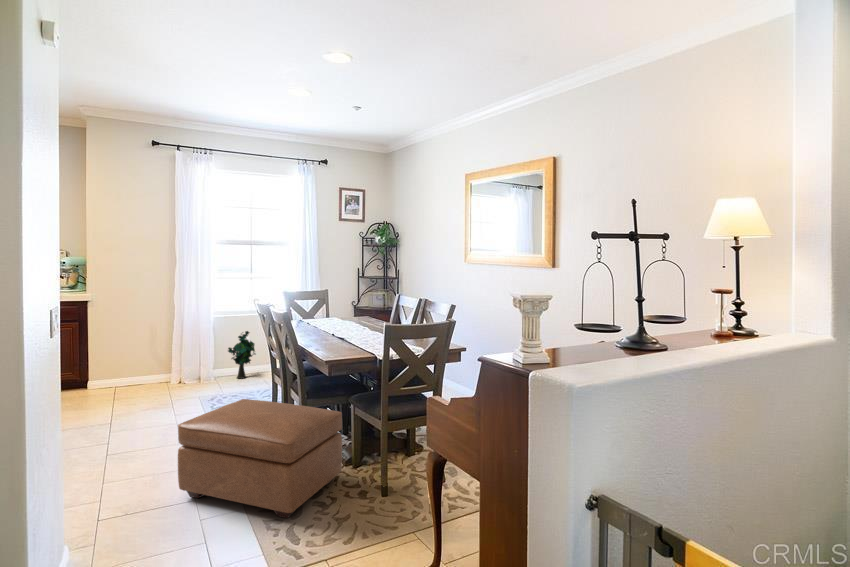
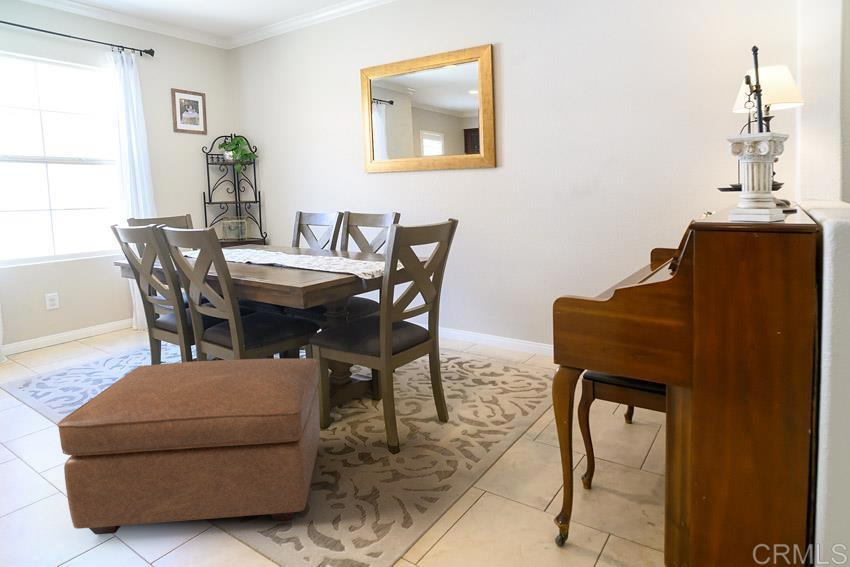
decorative plant: present [228,331,255,379] -> none [21,280,73,350]

